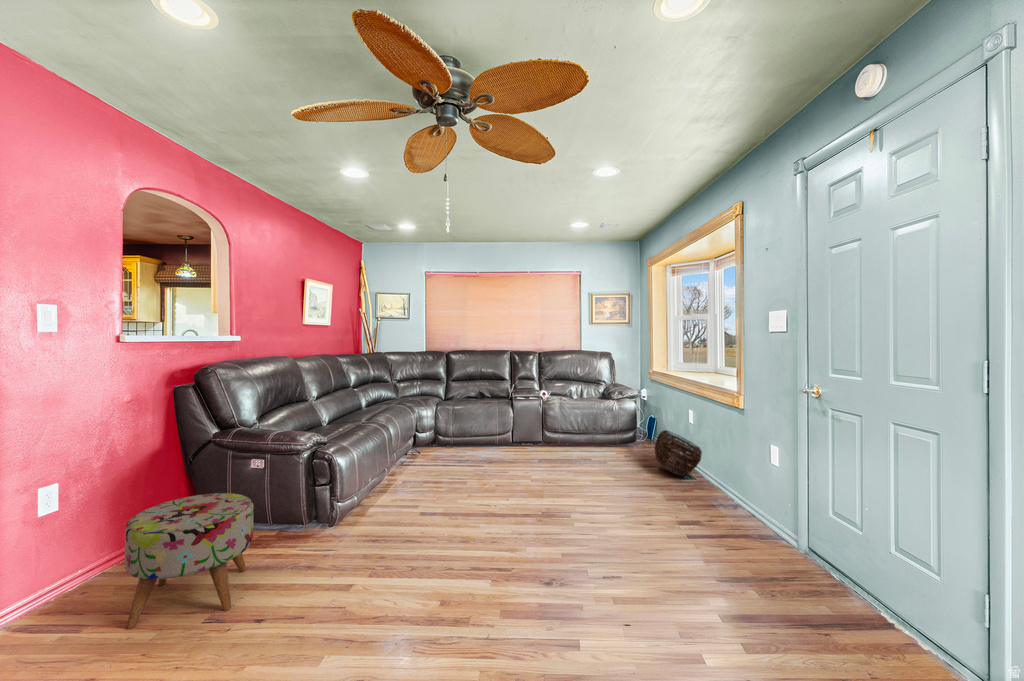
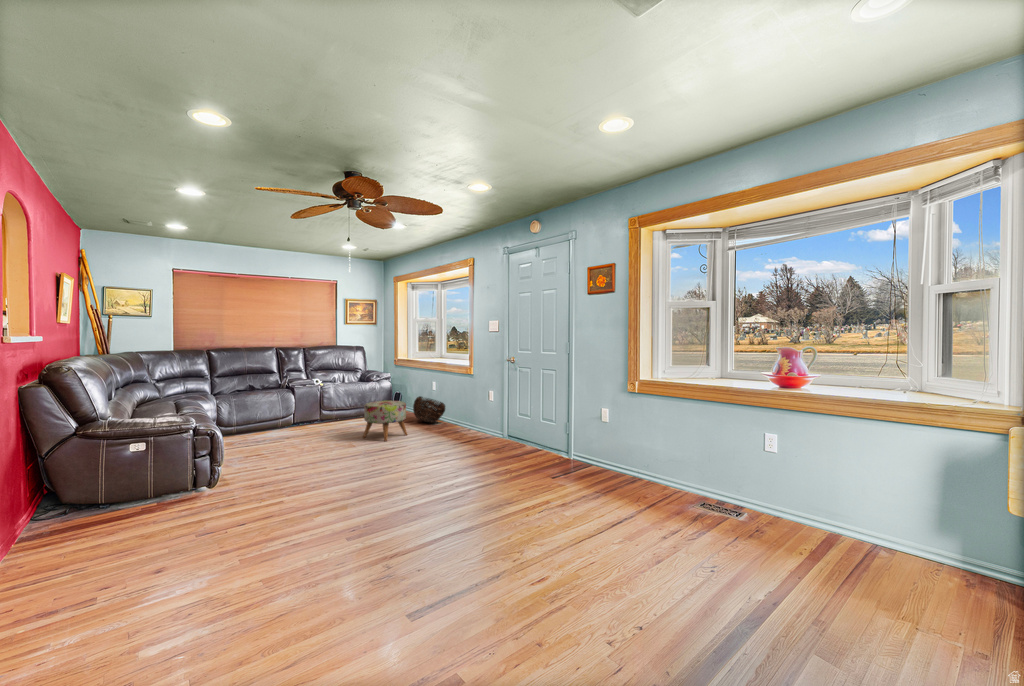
ottoman: present [125,493,254,629] -> present [363,401,407,441]

